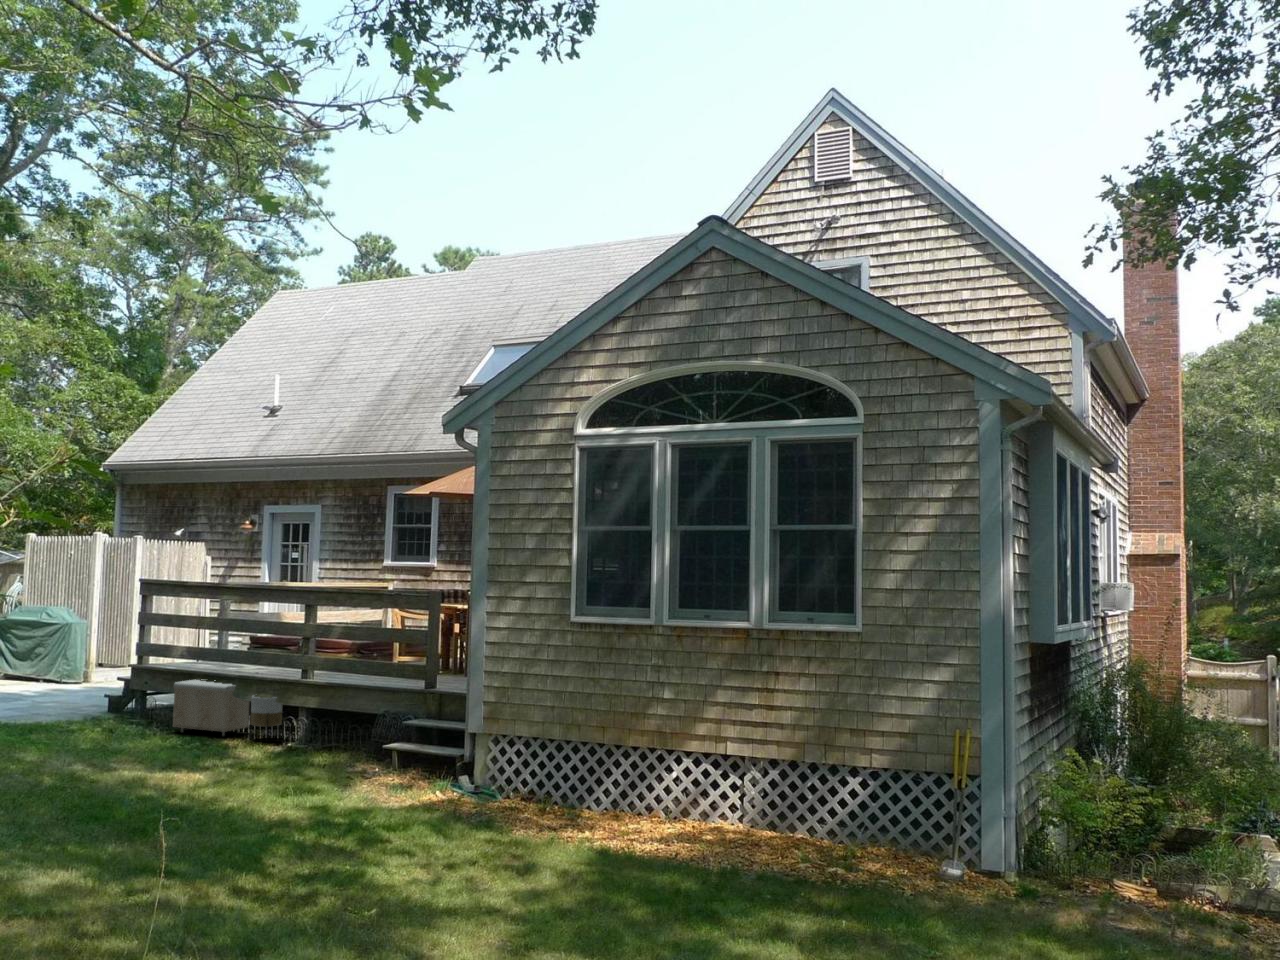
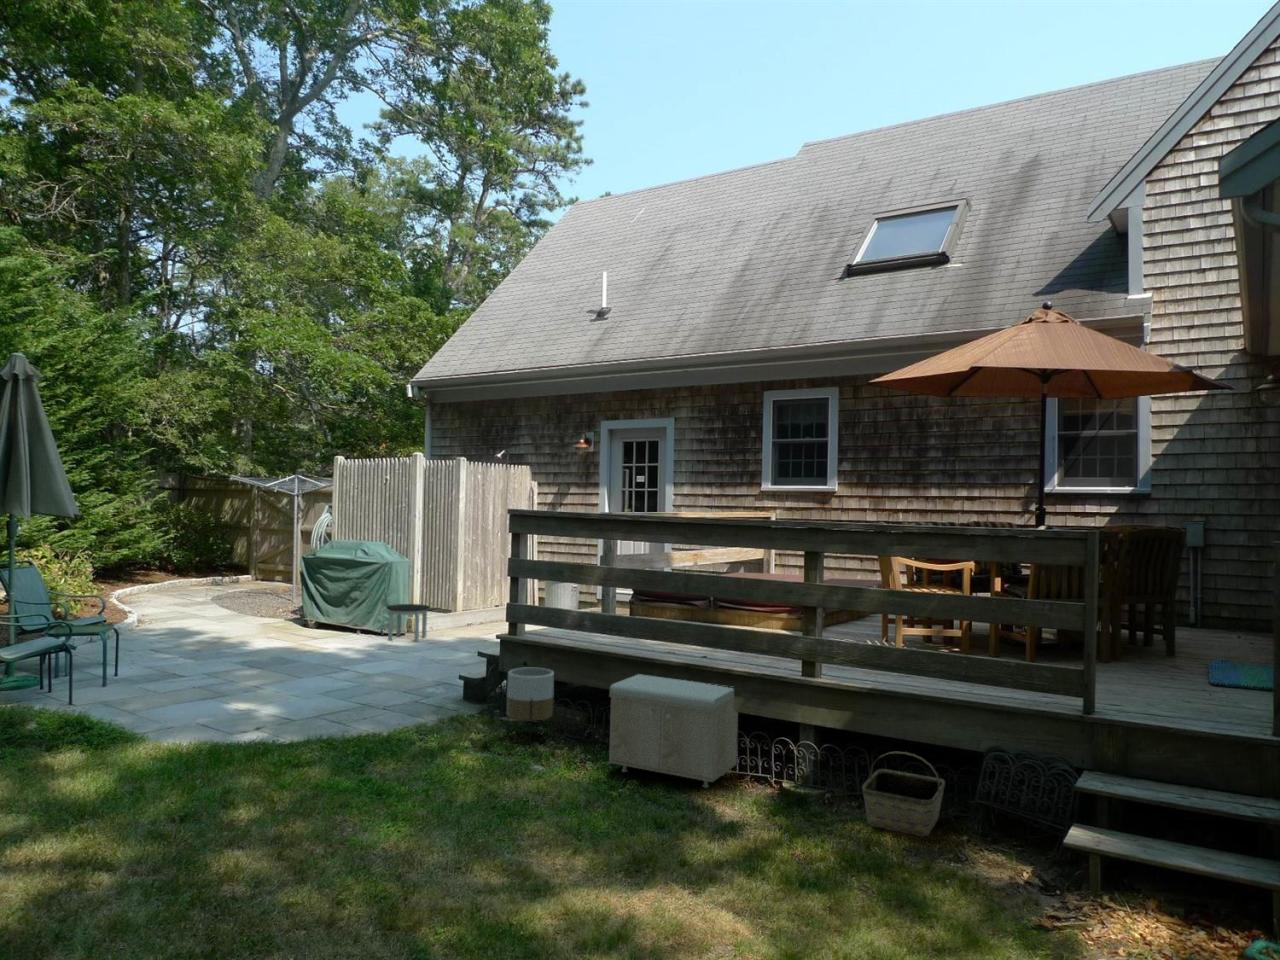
round table: none [62,657,99,685] -> present [387,604,430,642]
planter: present [250,696,282,730] -> present [507,667,554,741]
basket: none [291,708,340,747] -> present [862,752,945,837]

